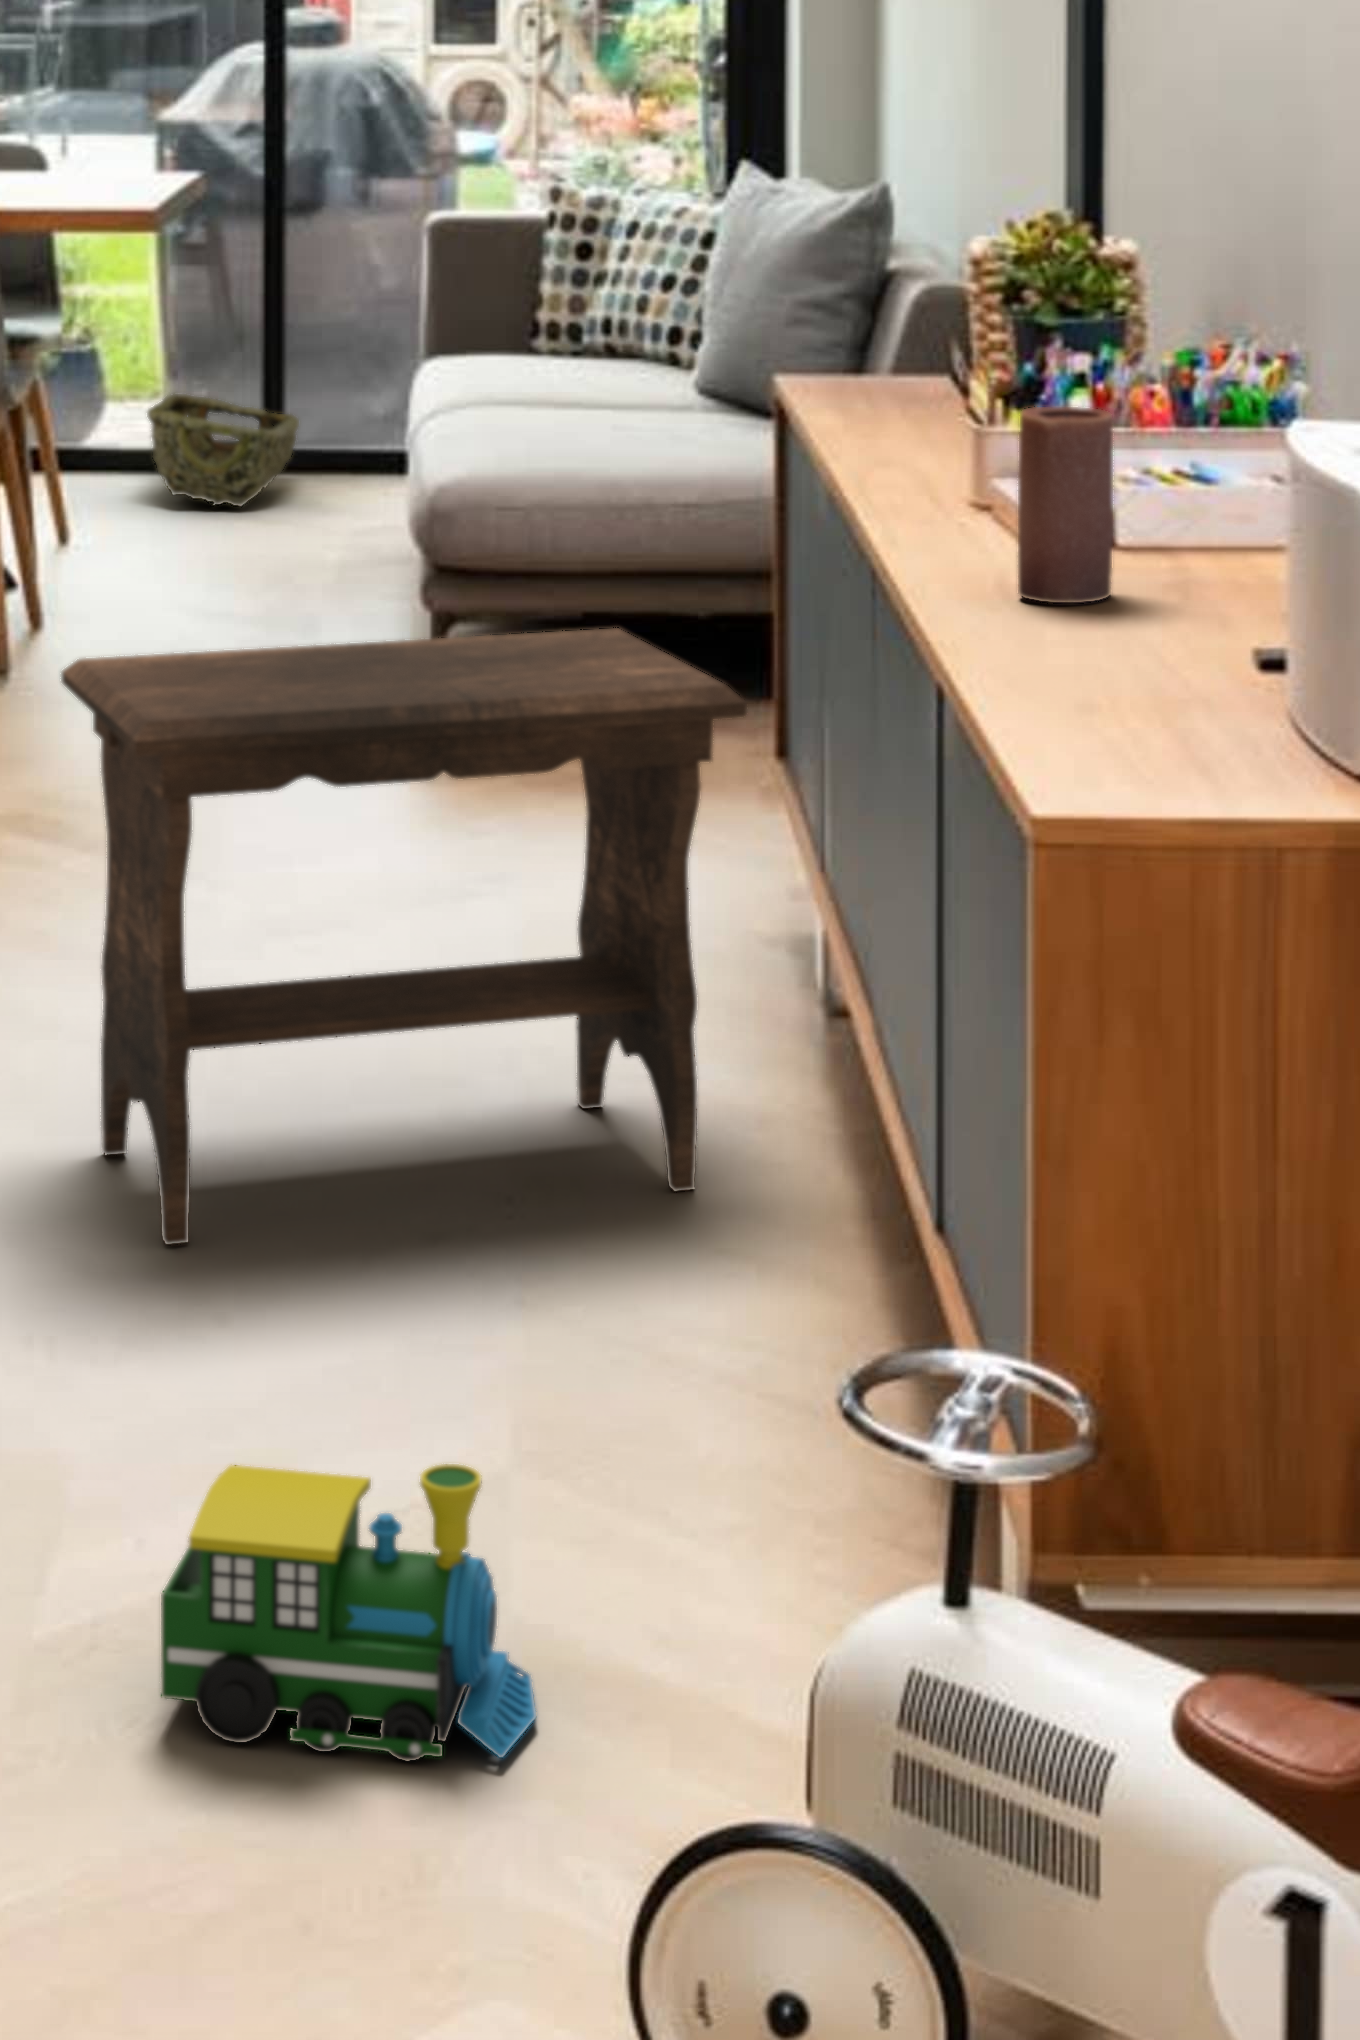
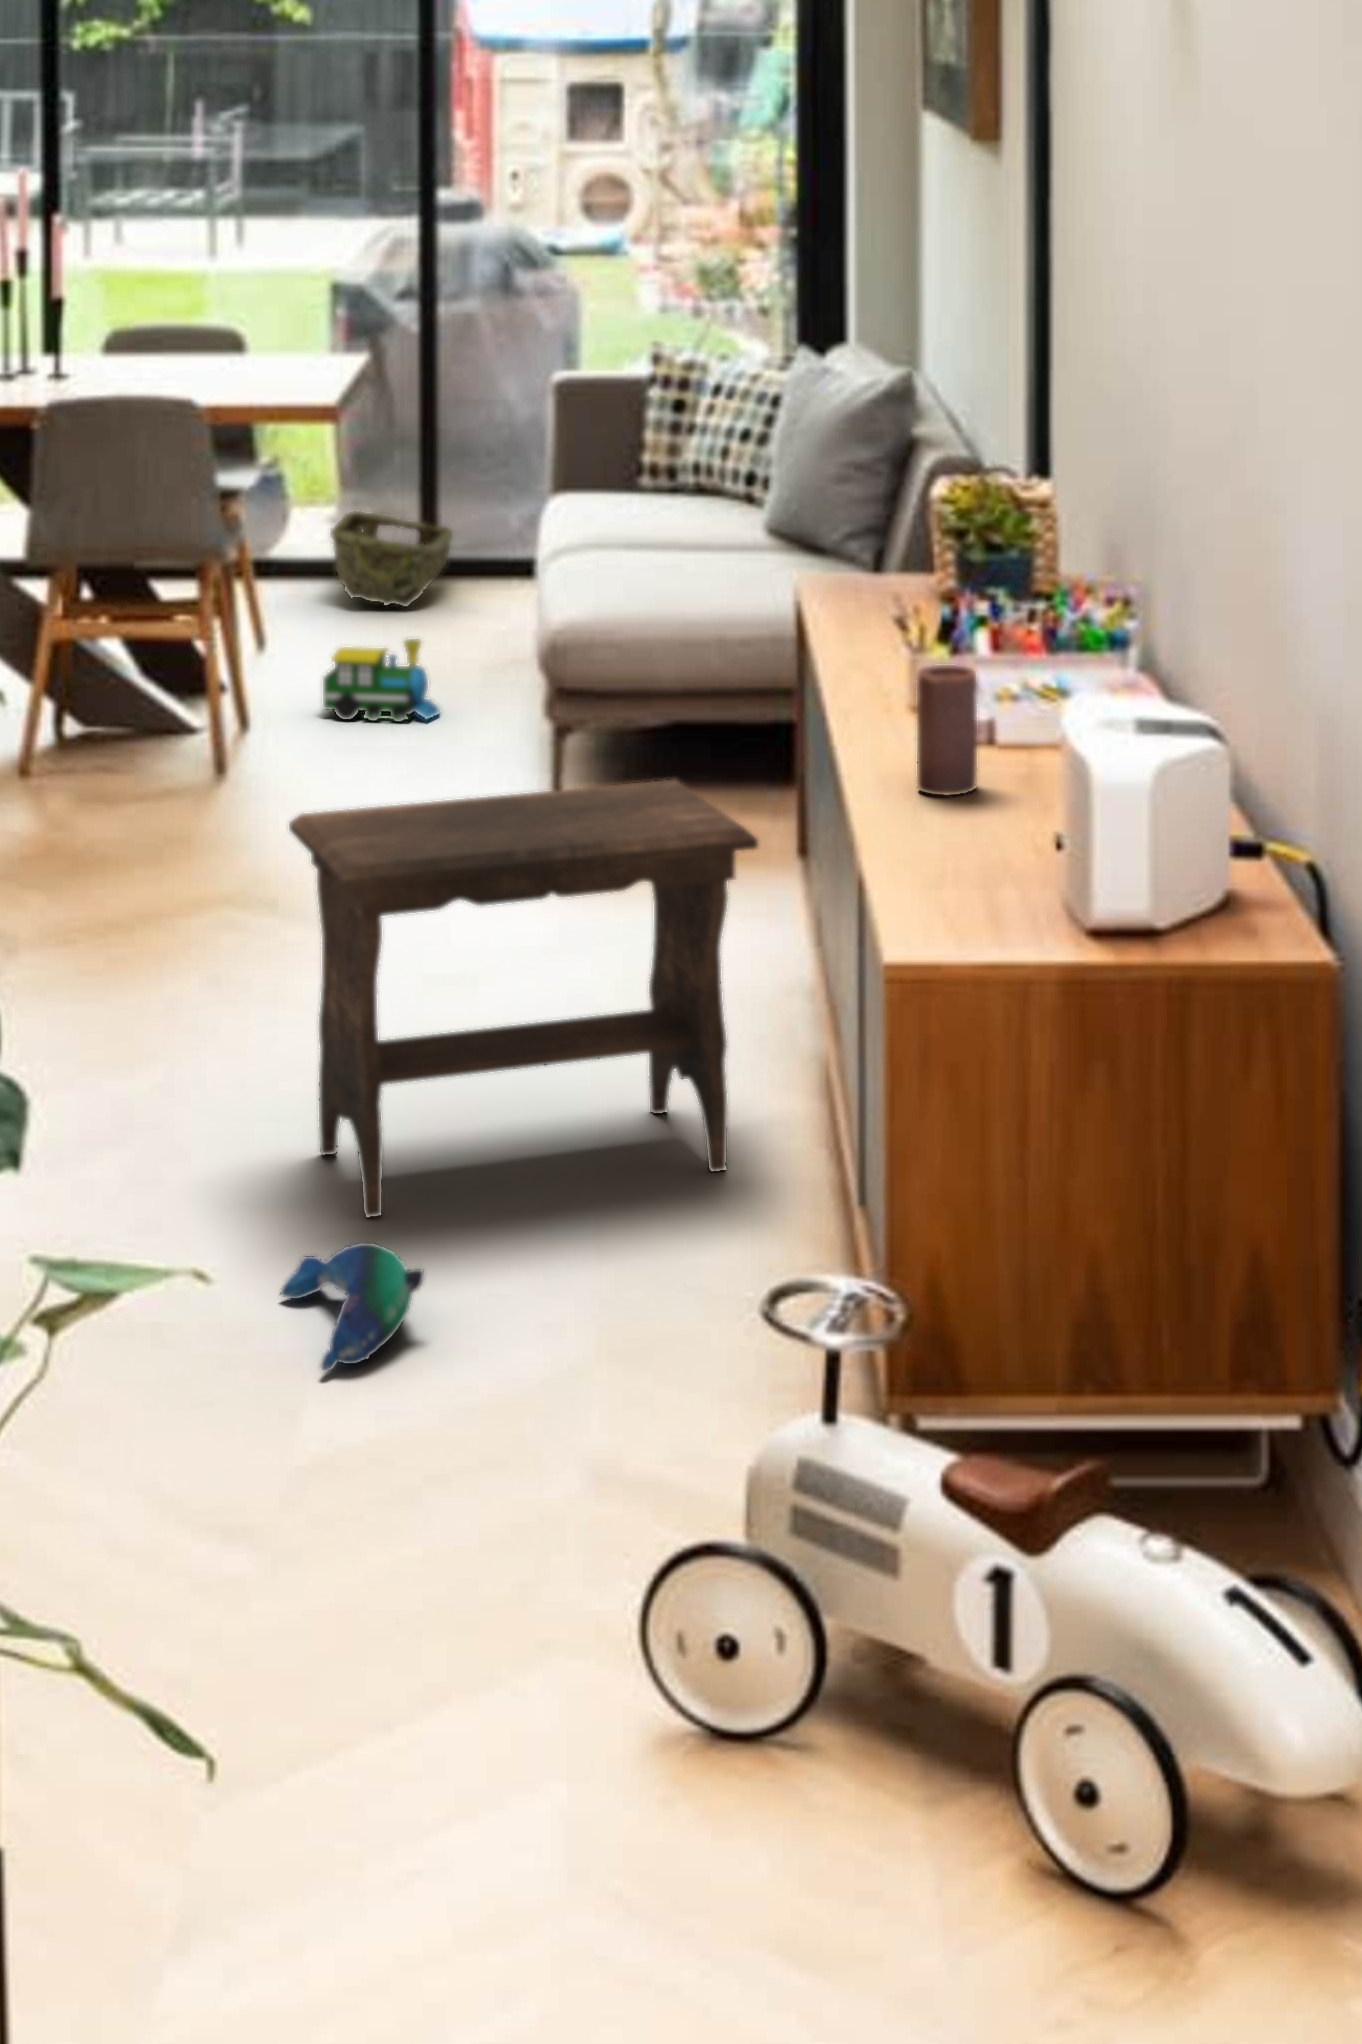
plush toy: none [30,1280,249,1480] -> present [281,1243,424,1372]
toy train: present [161,1464,536,1762] -> present [323,639,439,722]

